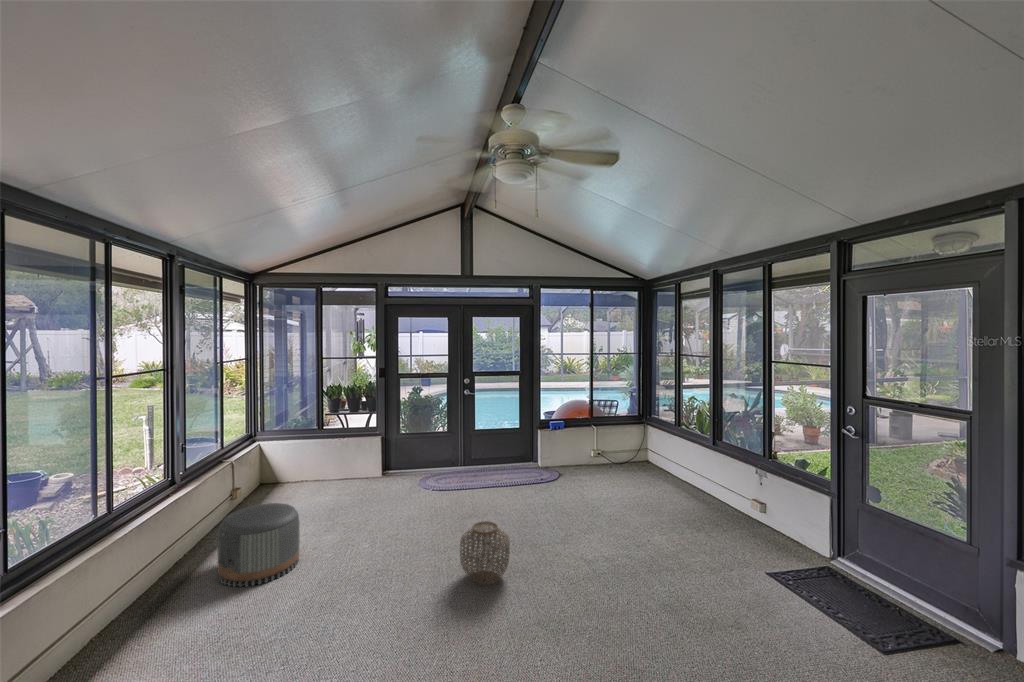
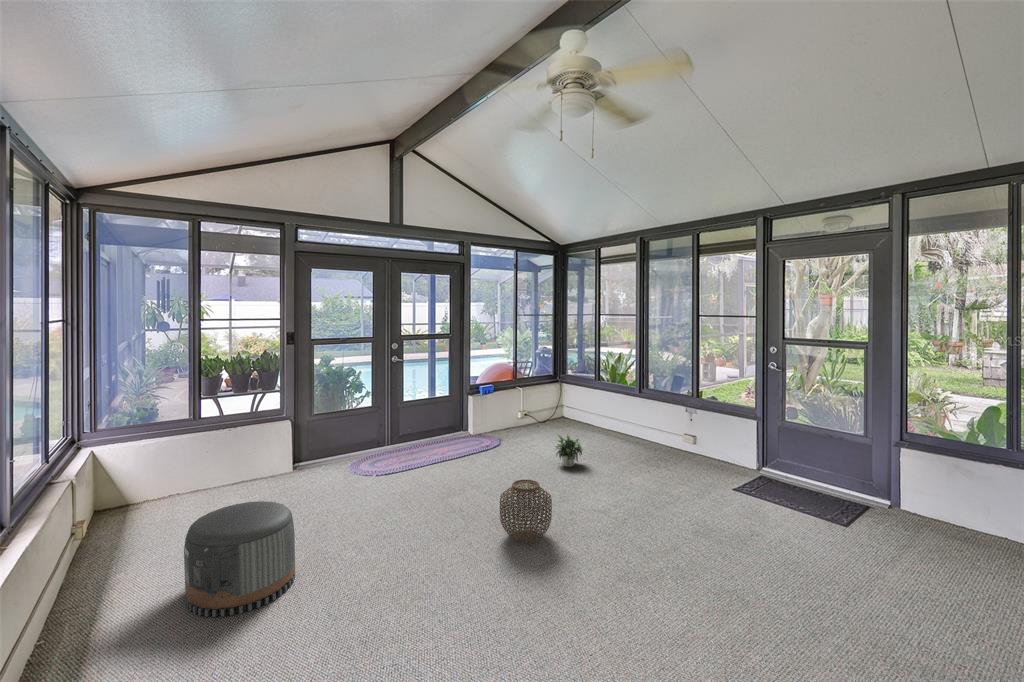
potted plant: none [585,479,617,515] -> present [555,435,582,467]

